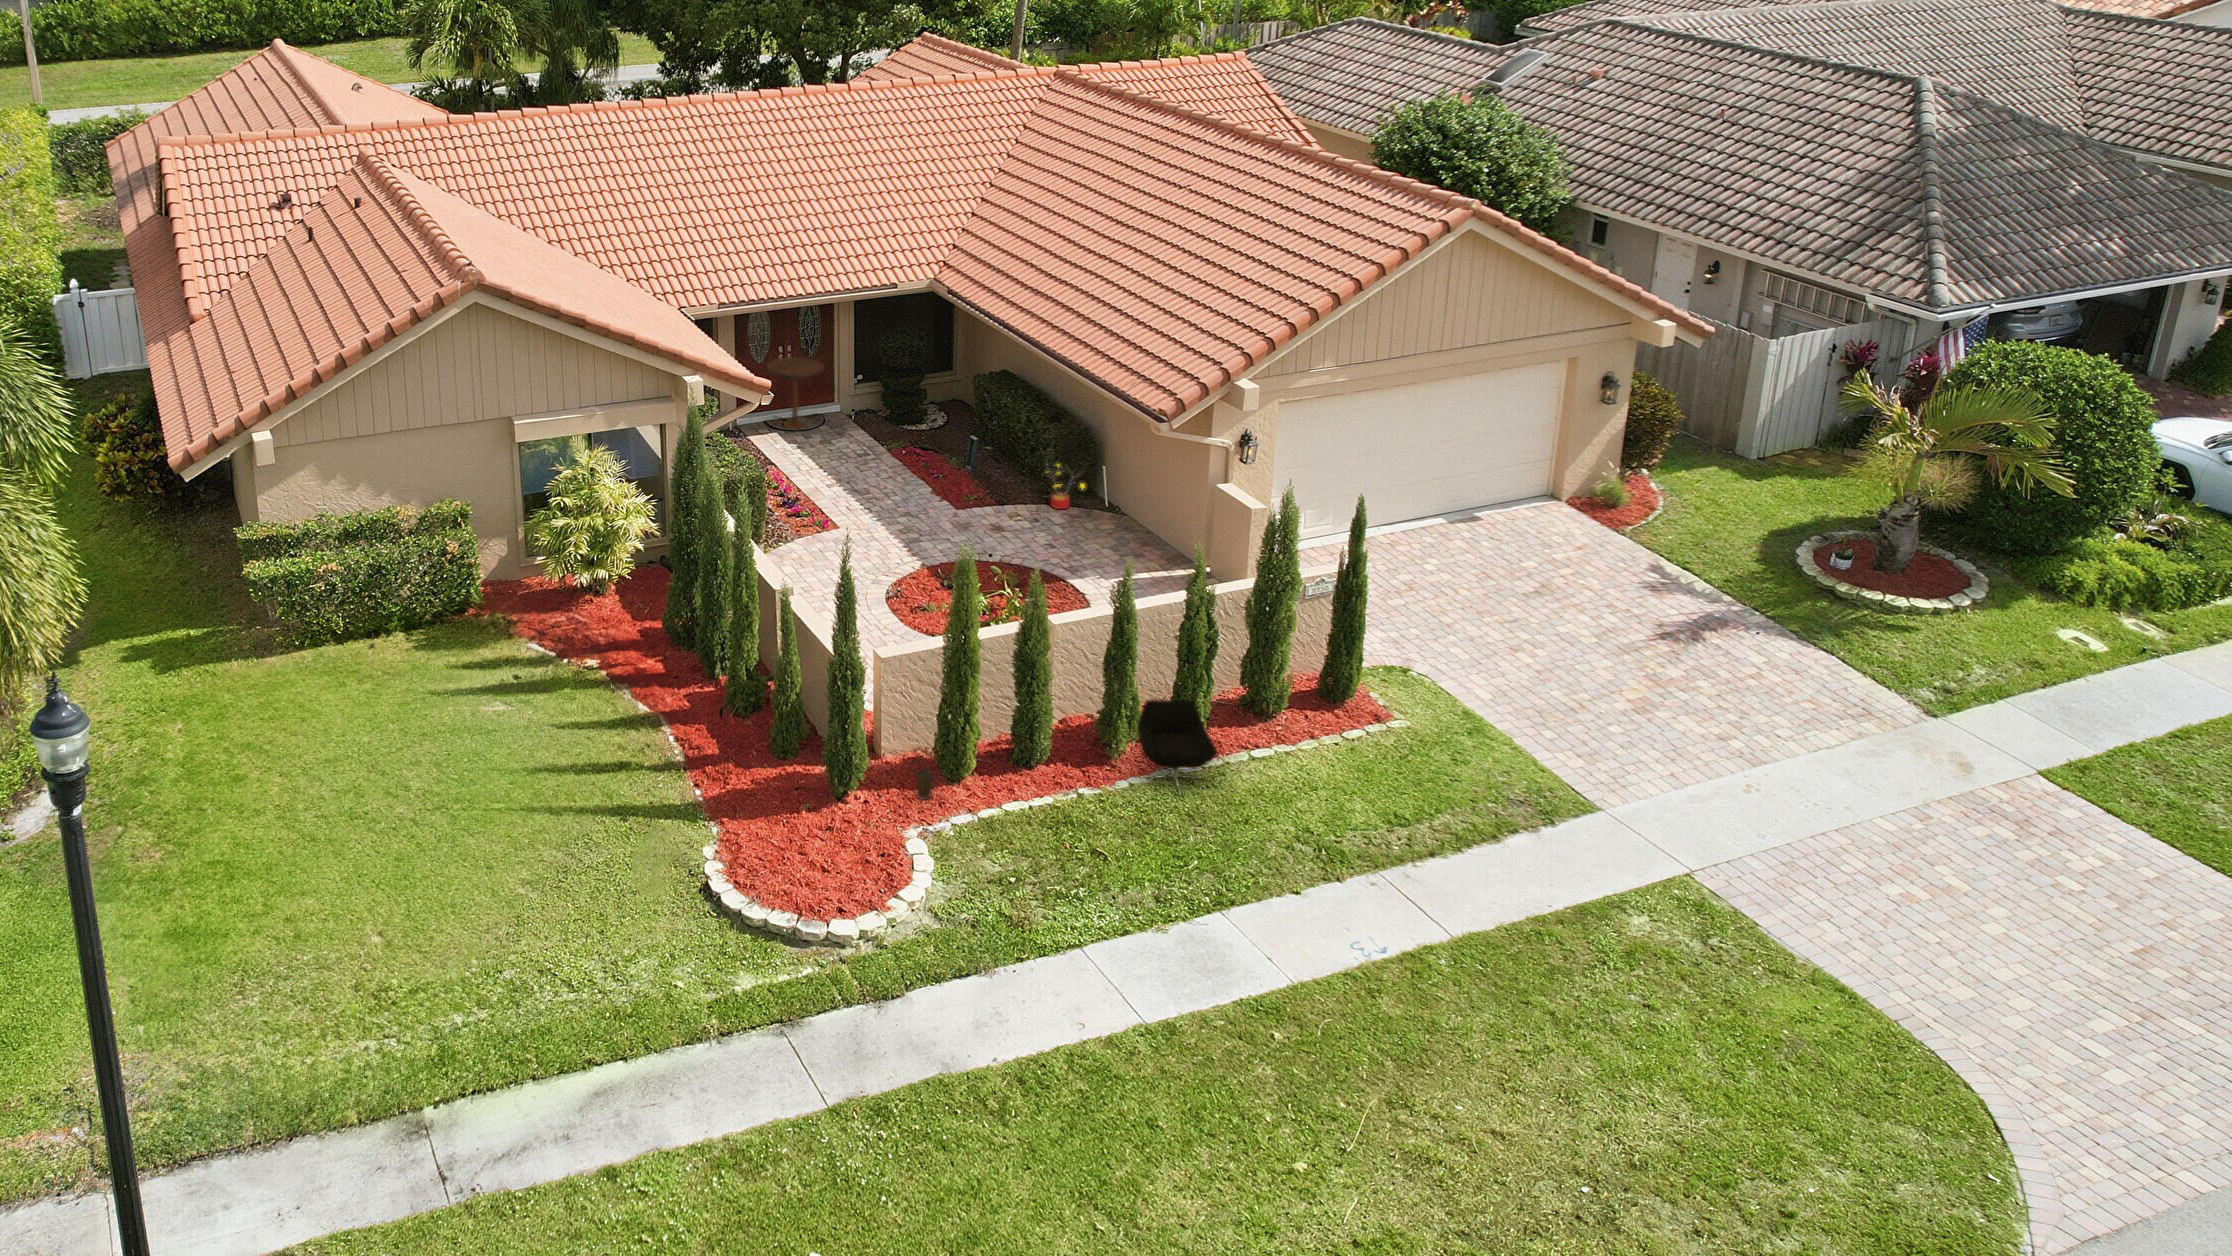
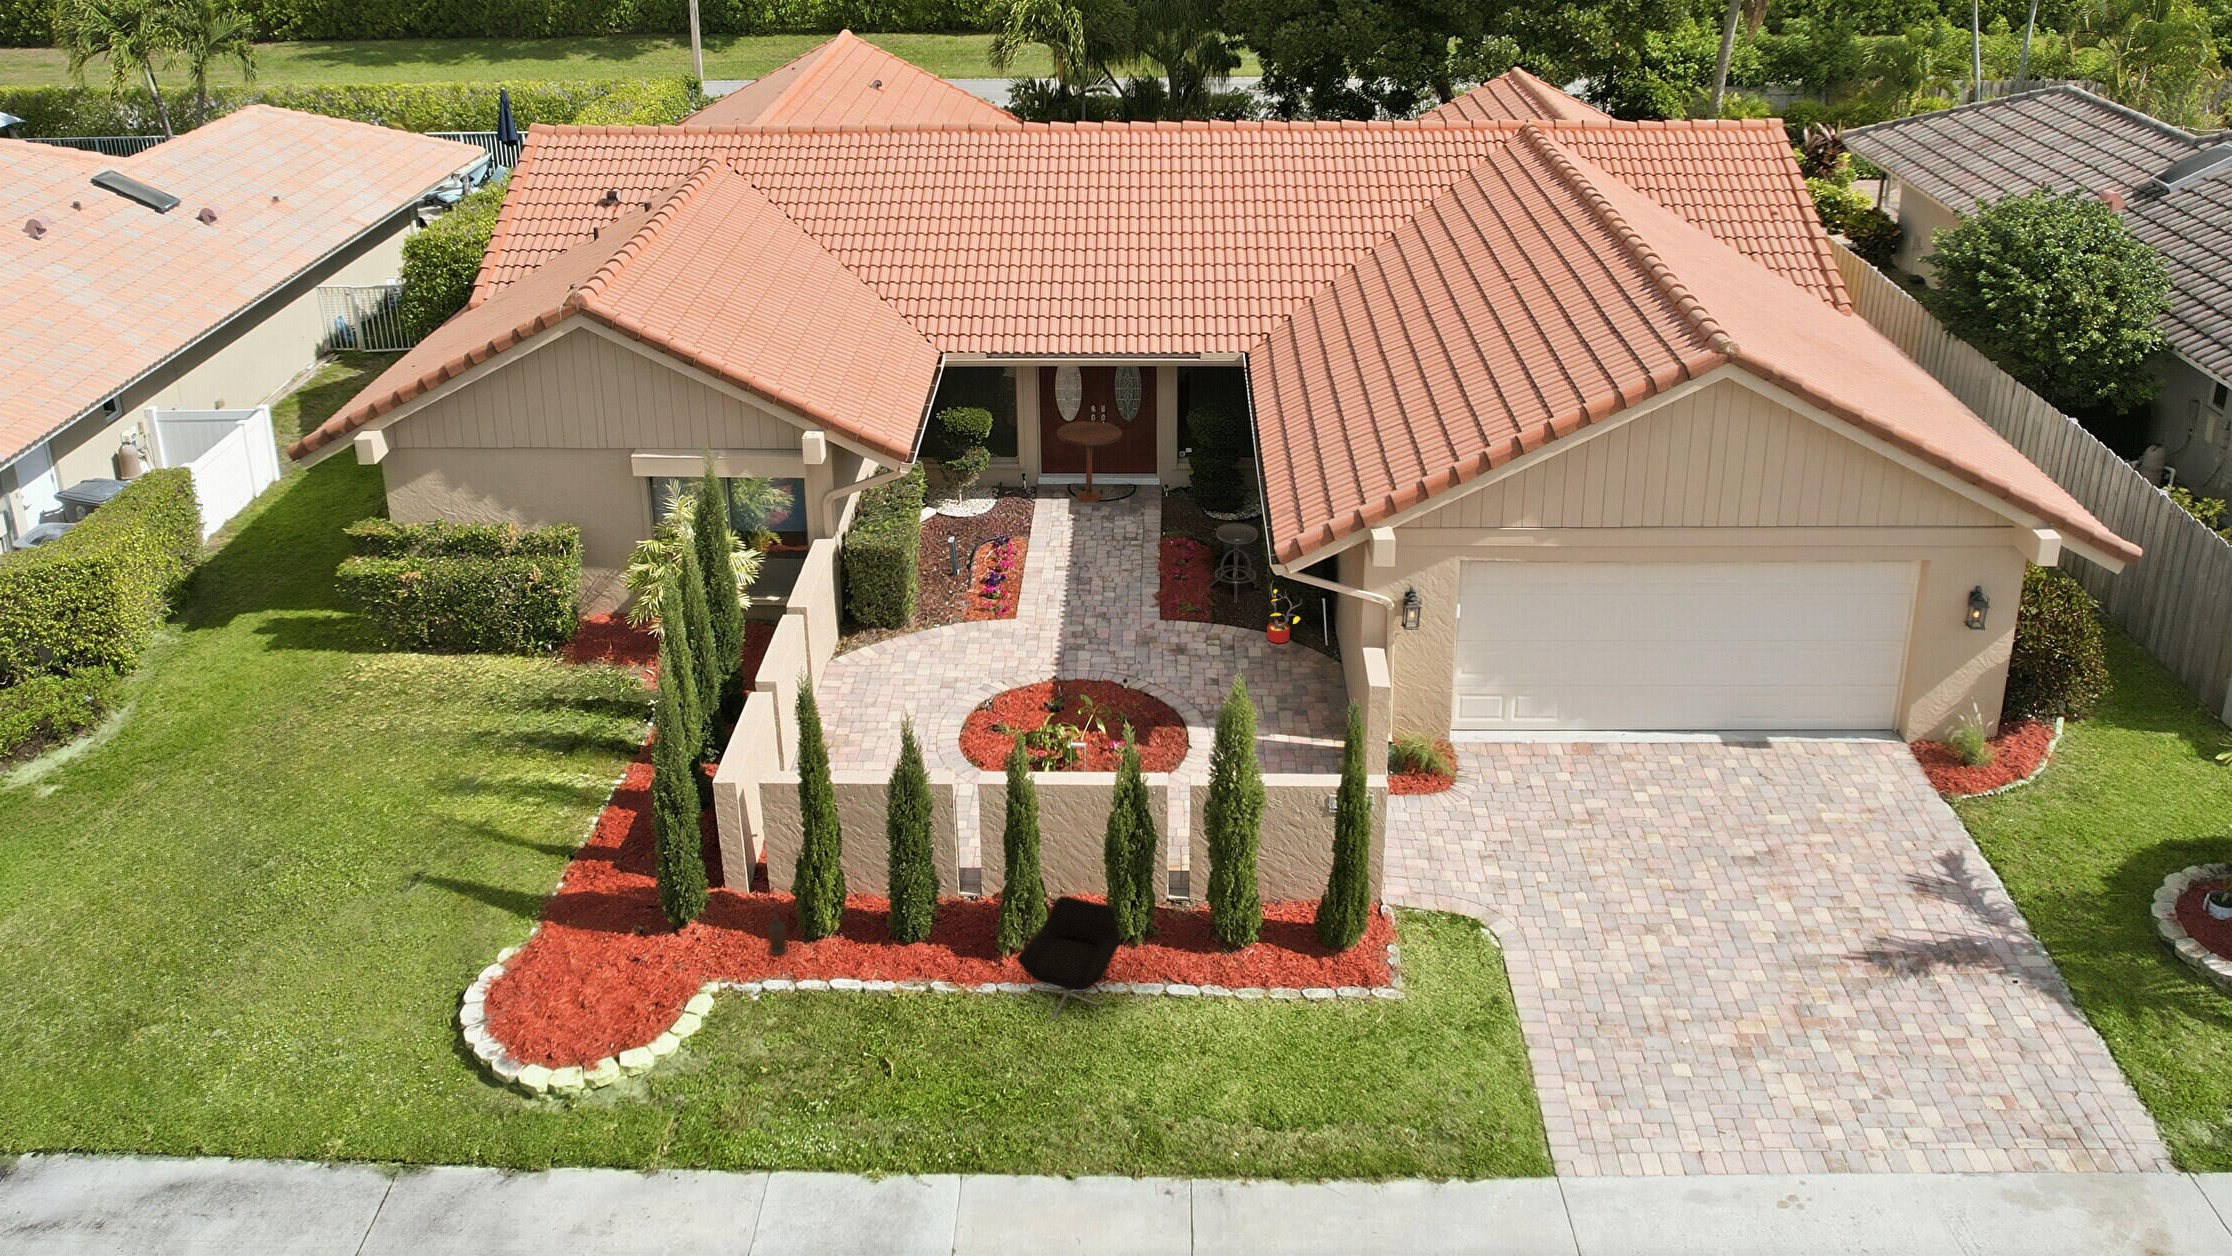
stool: none [966,419,1011,486] -> present [1207,523,1258,603]

